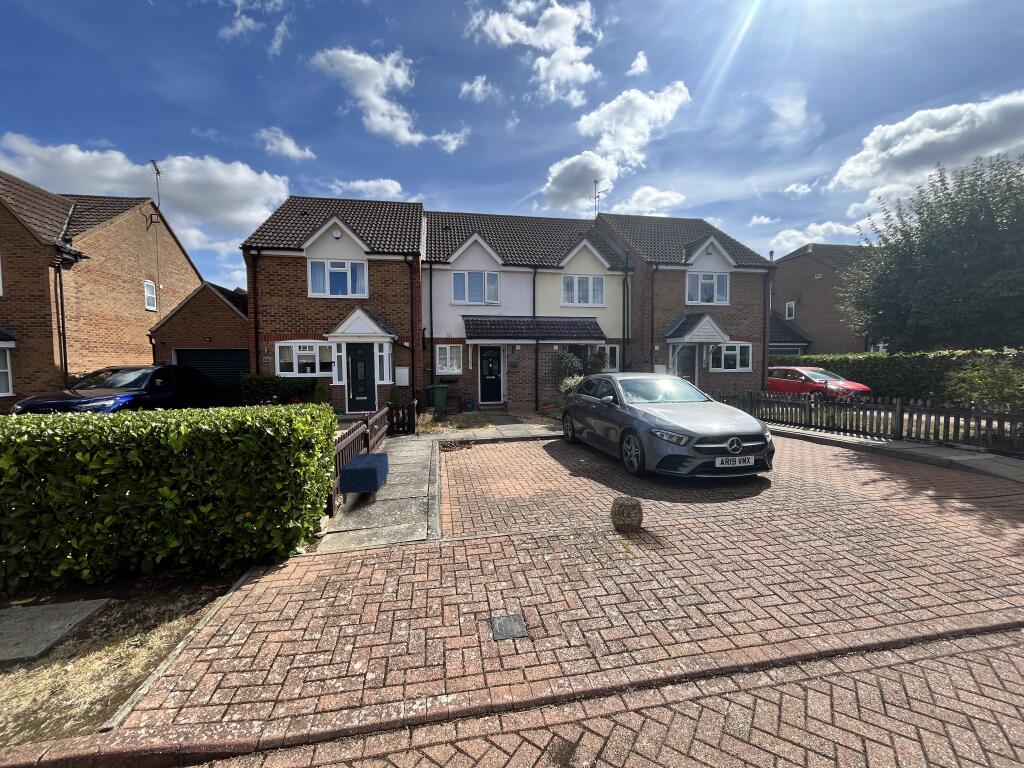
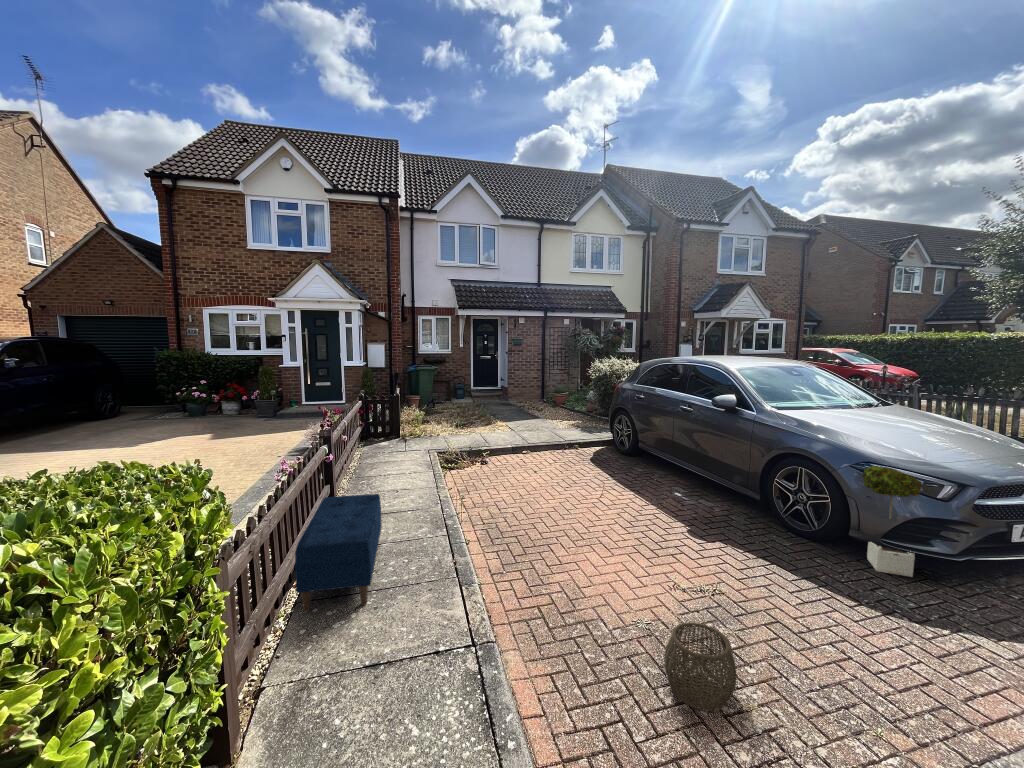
potted tree: none [662,432,691,496] -> present [862,466,922,577]
woven basket: present [610,497,643,532] -> present [664,622,737,712]

